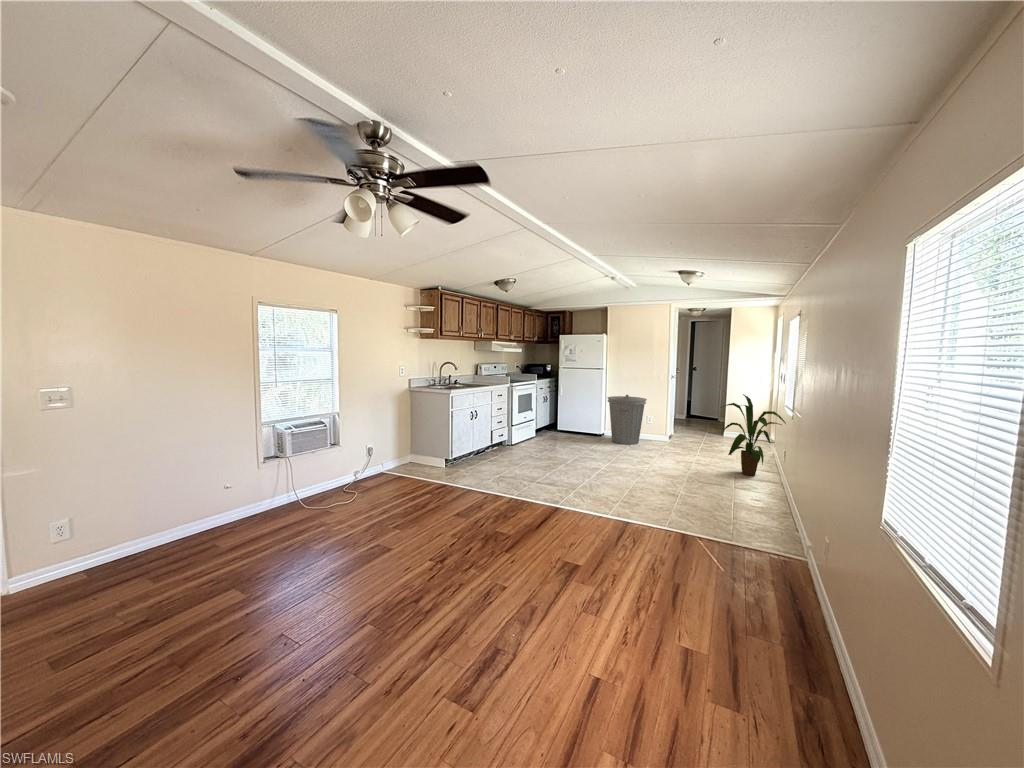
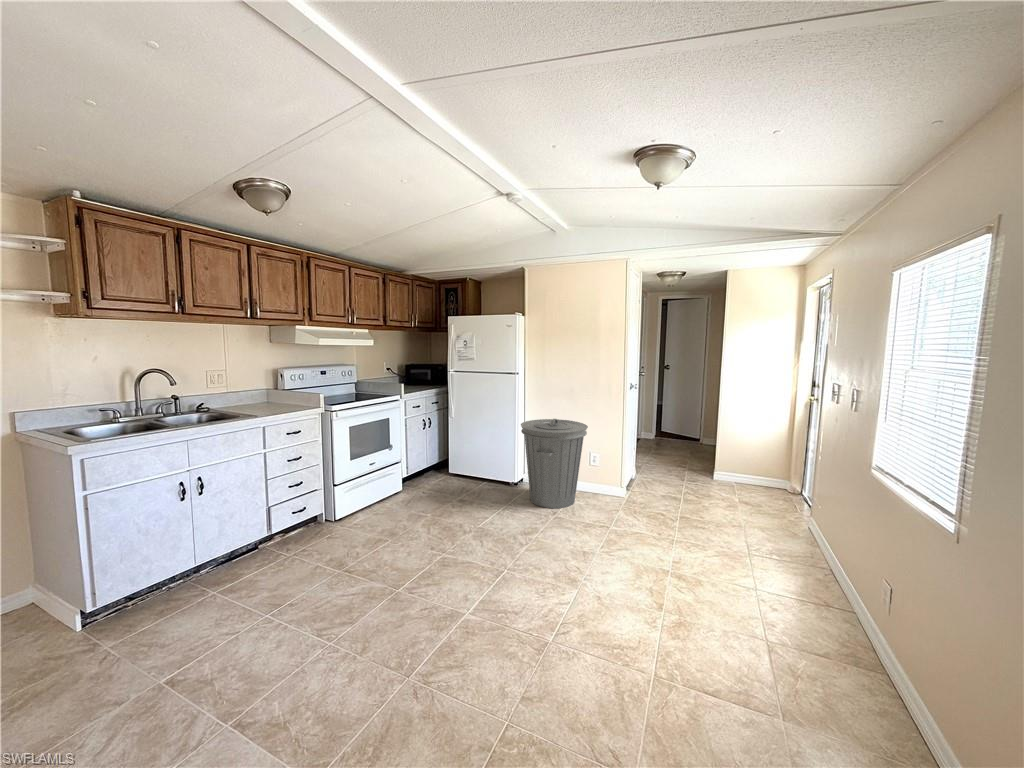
house plant: present [721,394,786,476] -> none [722,434,881,618]

